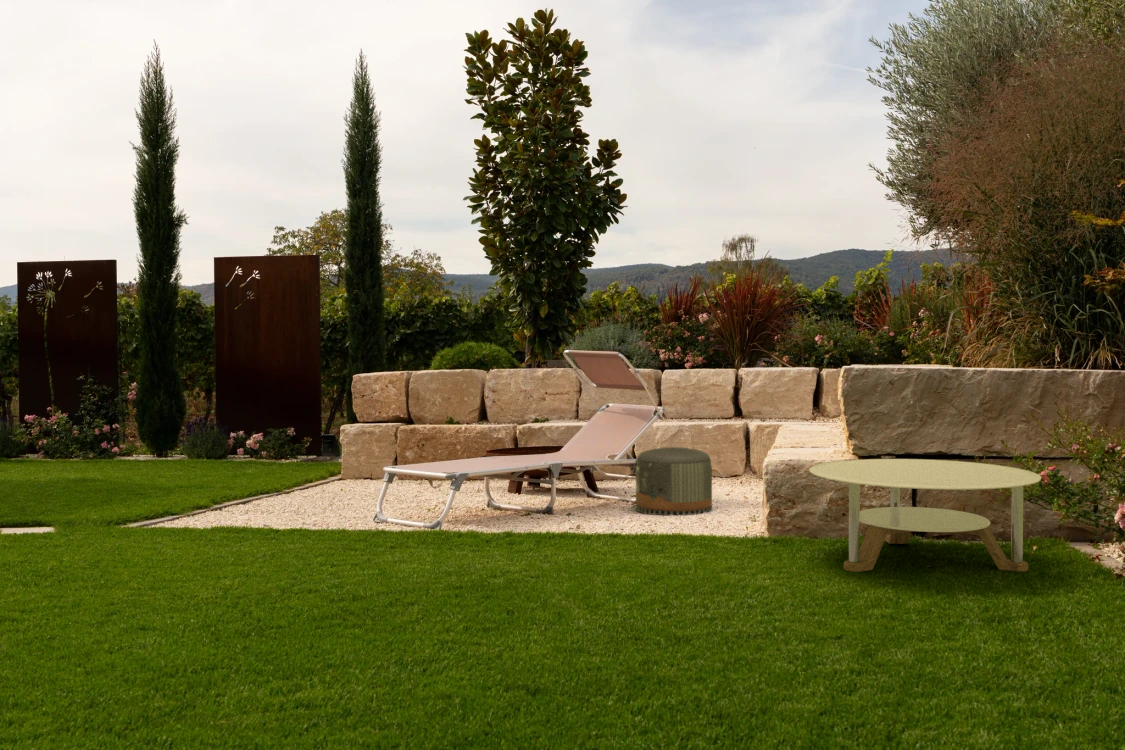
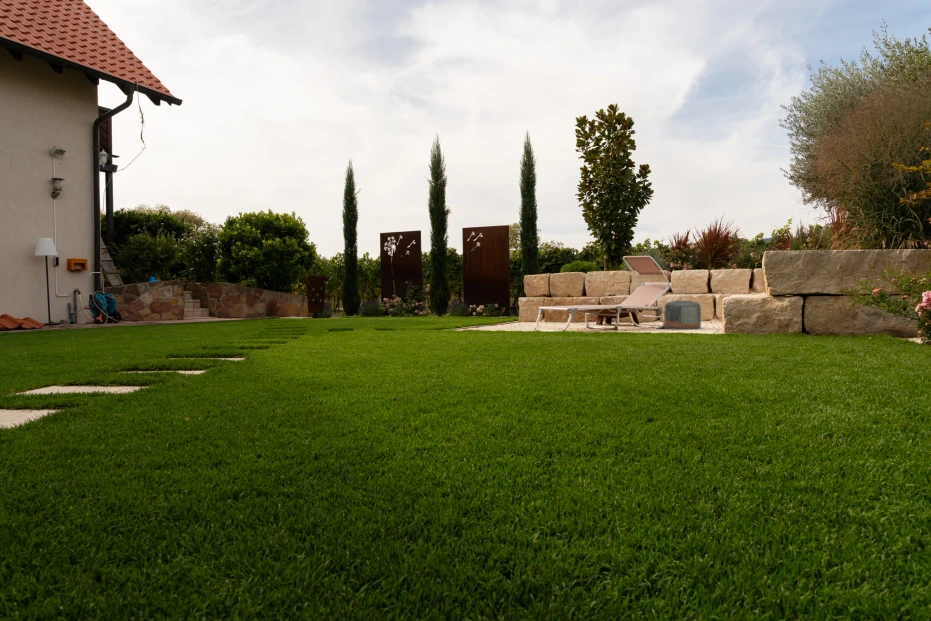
round table: present [809,459,1041,572] -> none [750,298,863,342]

